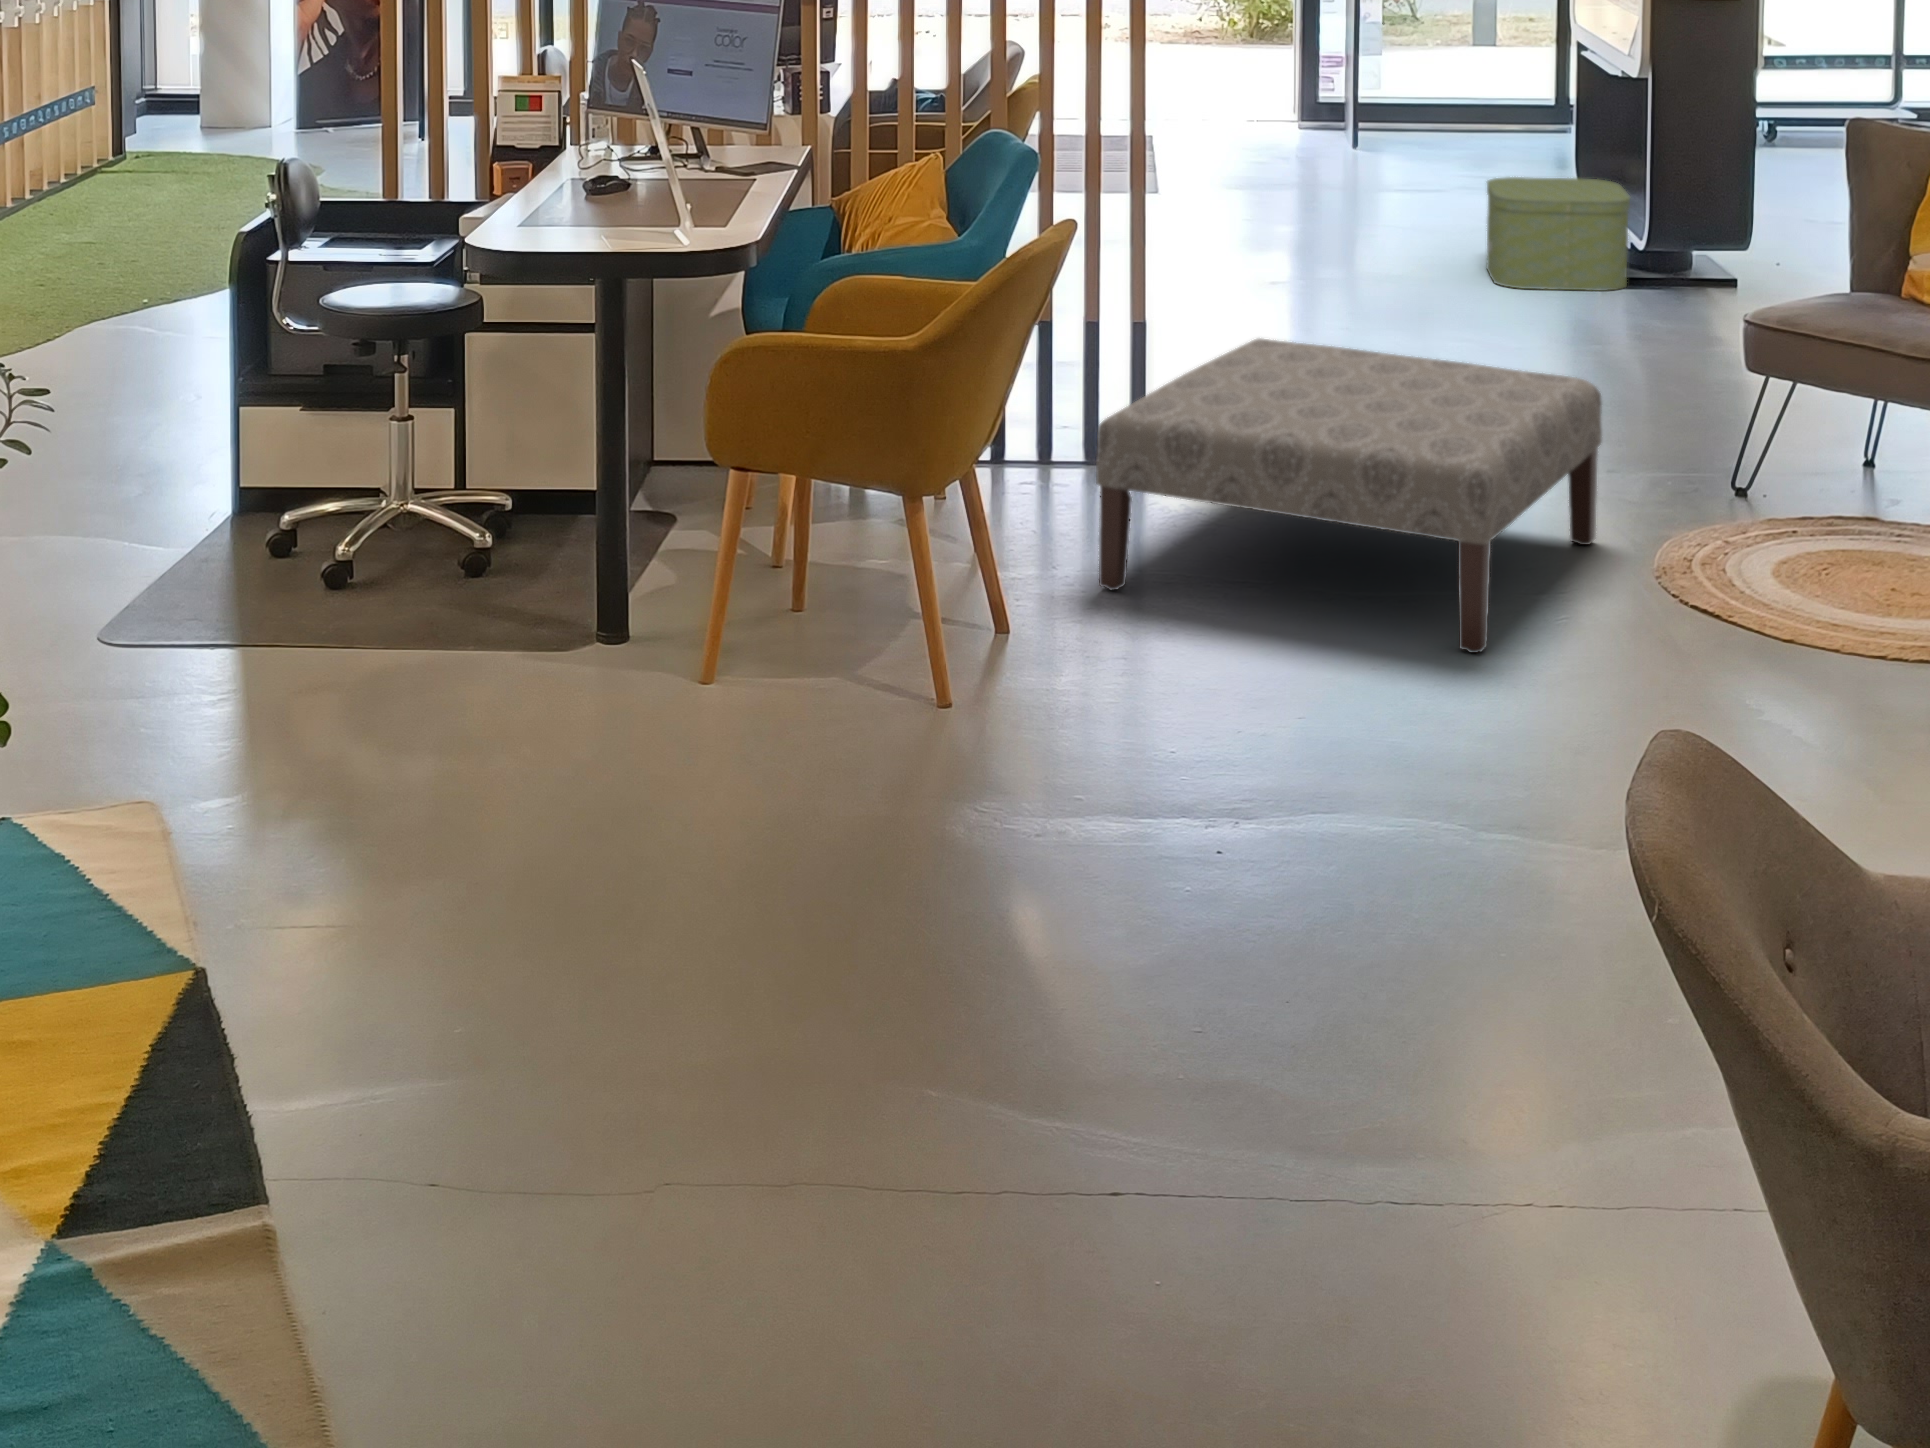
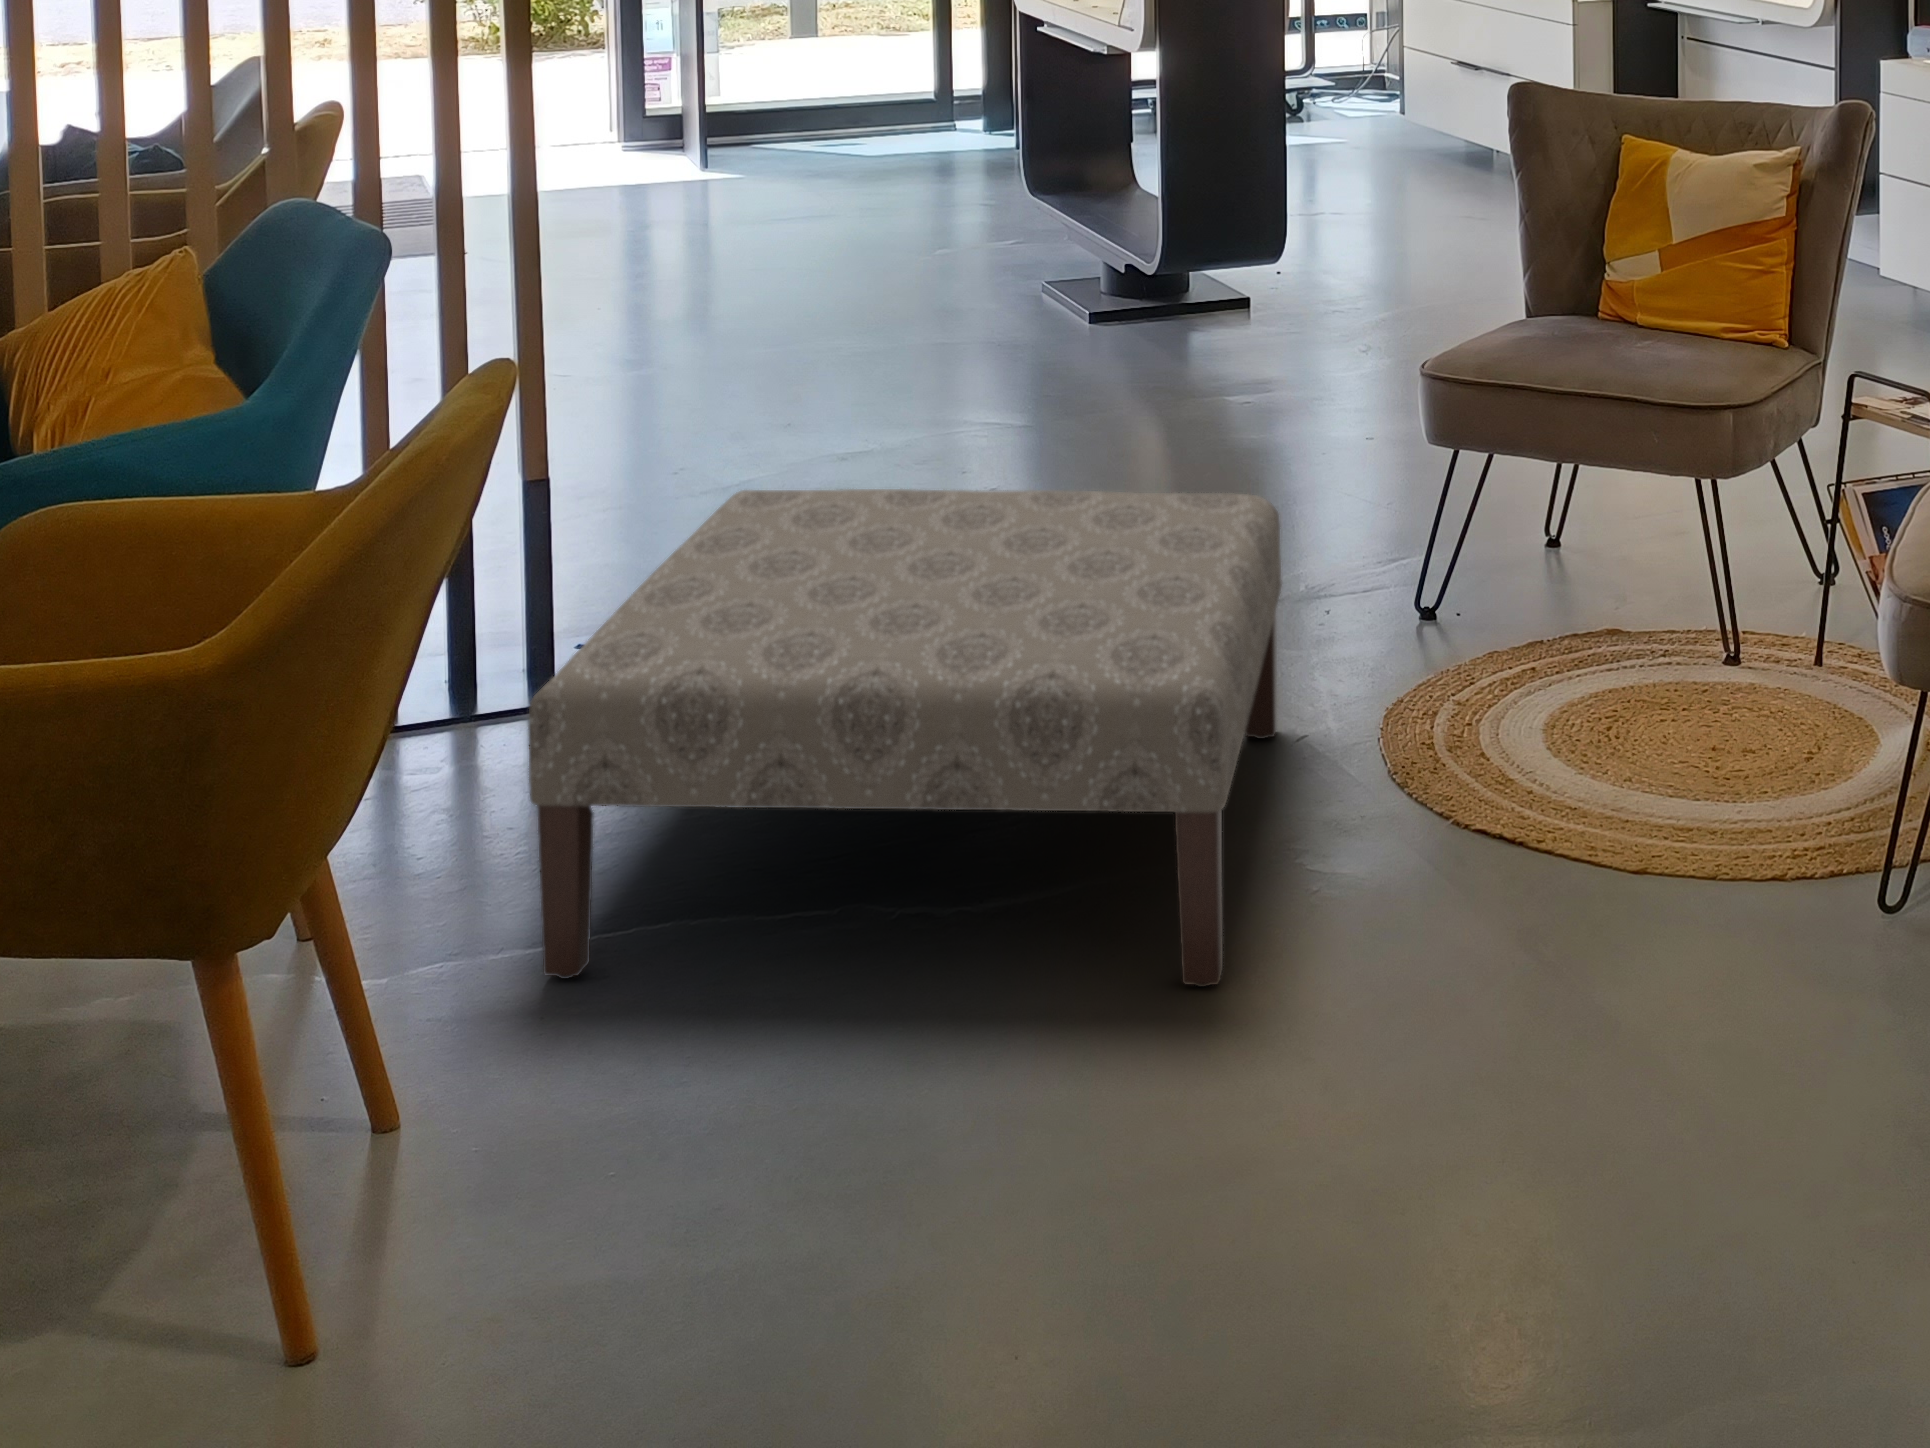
storage box: present [1486,177,1630,291] -> none [928,189,1118,340]

